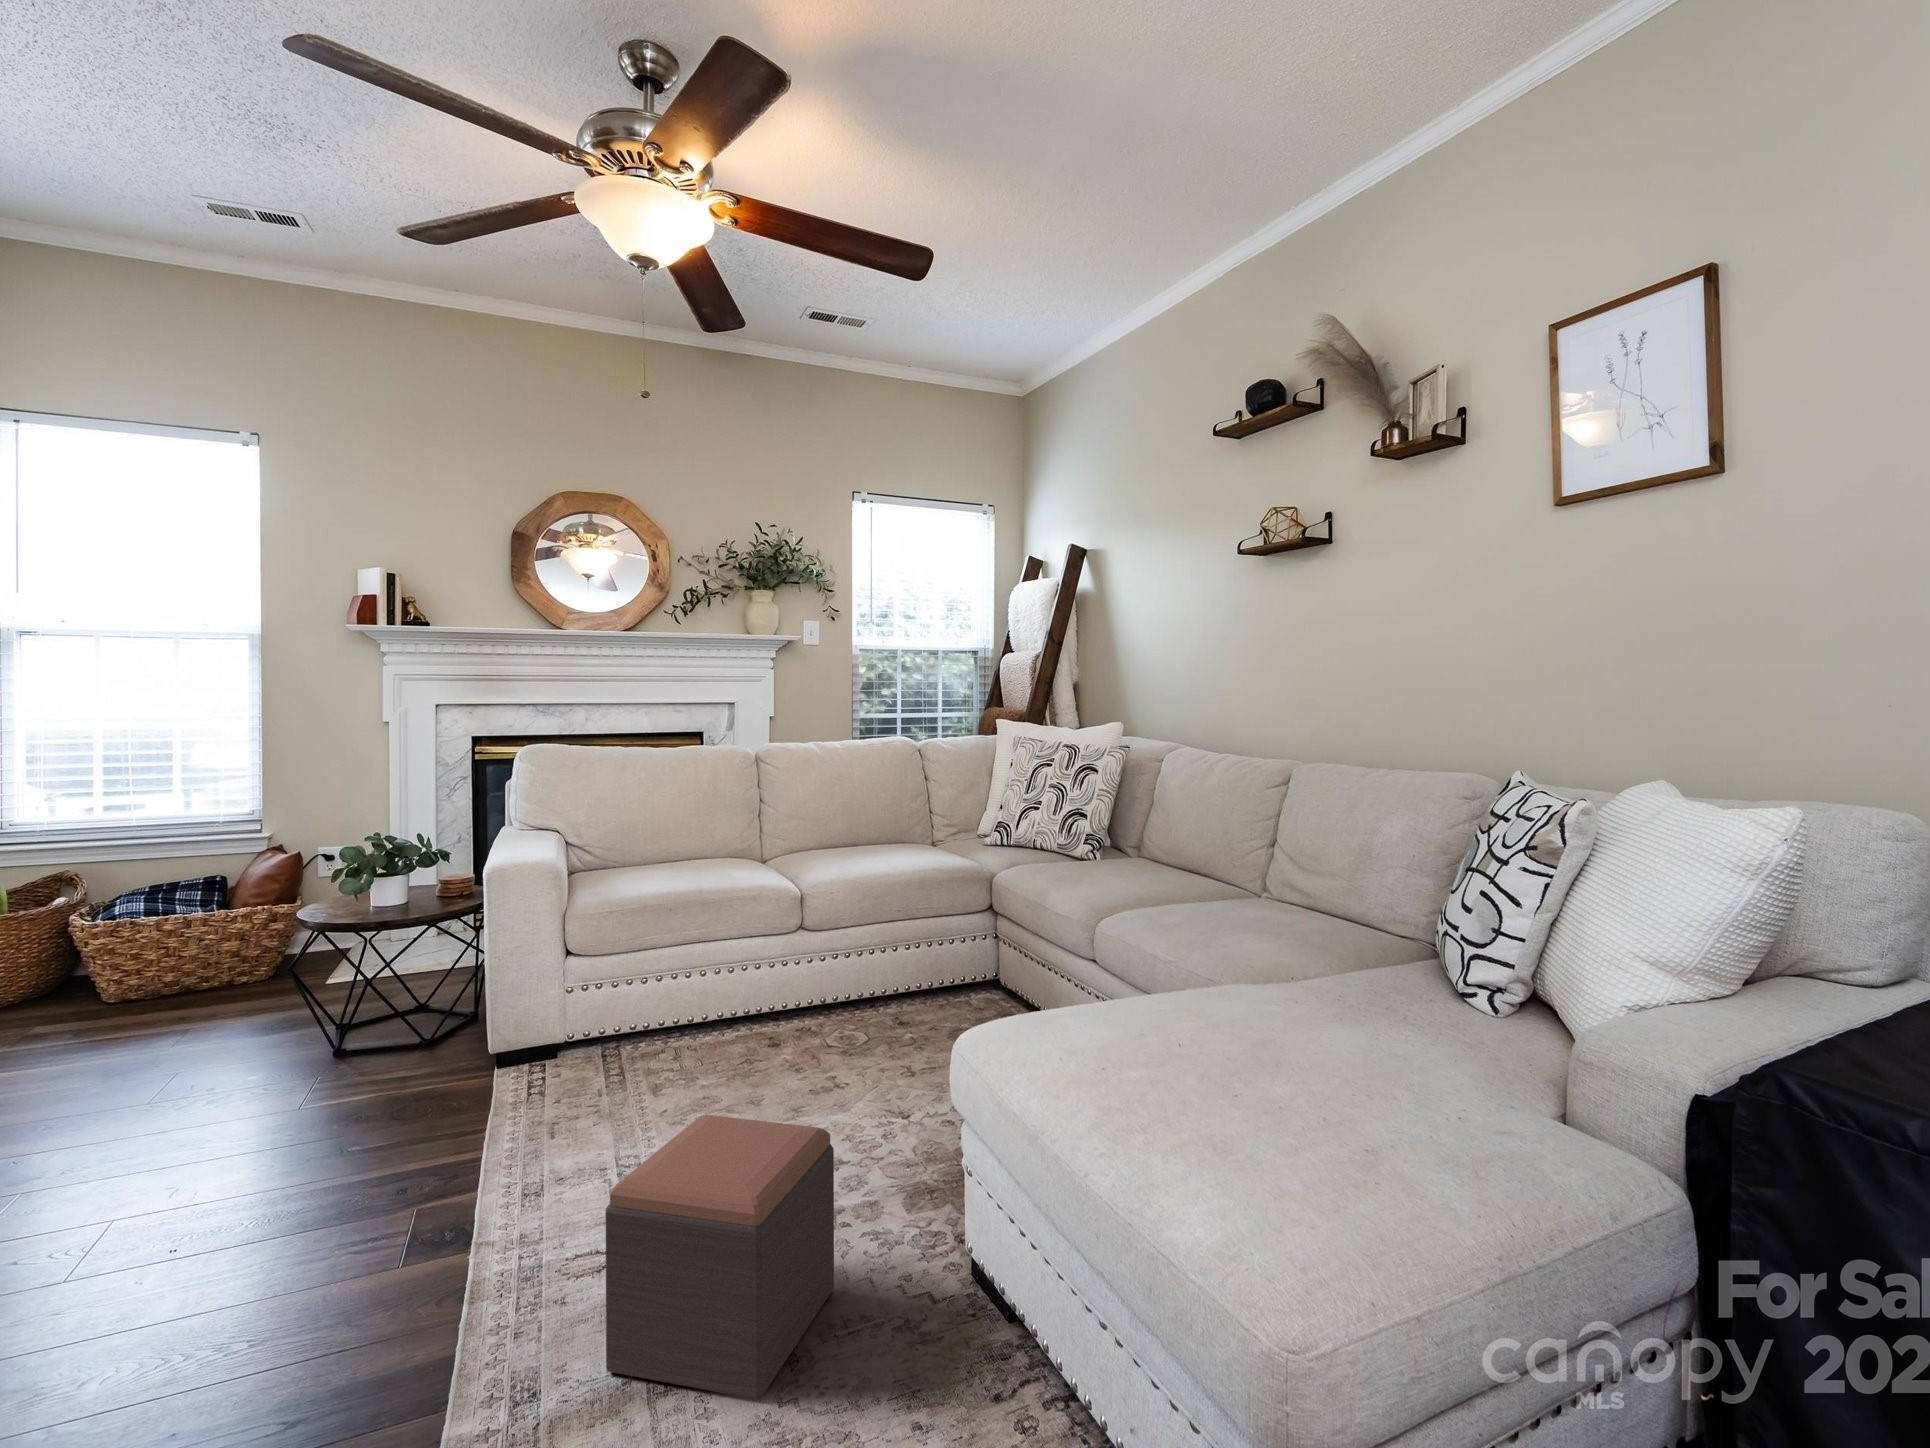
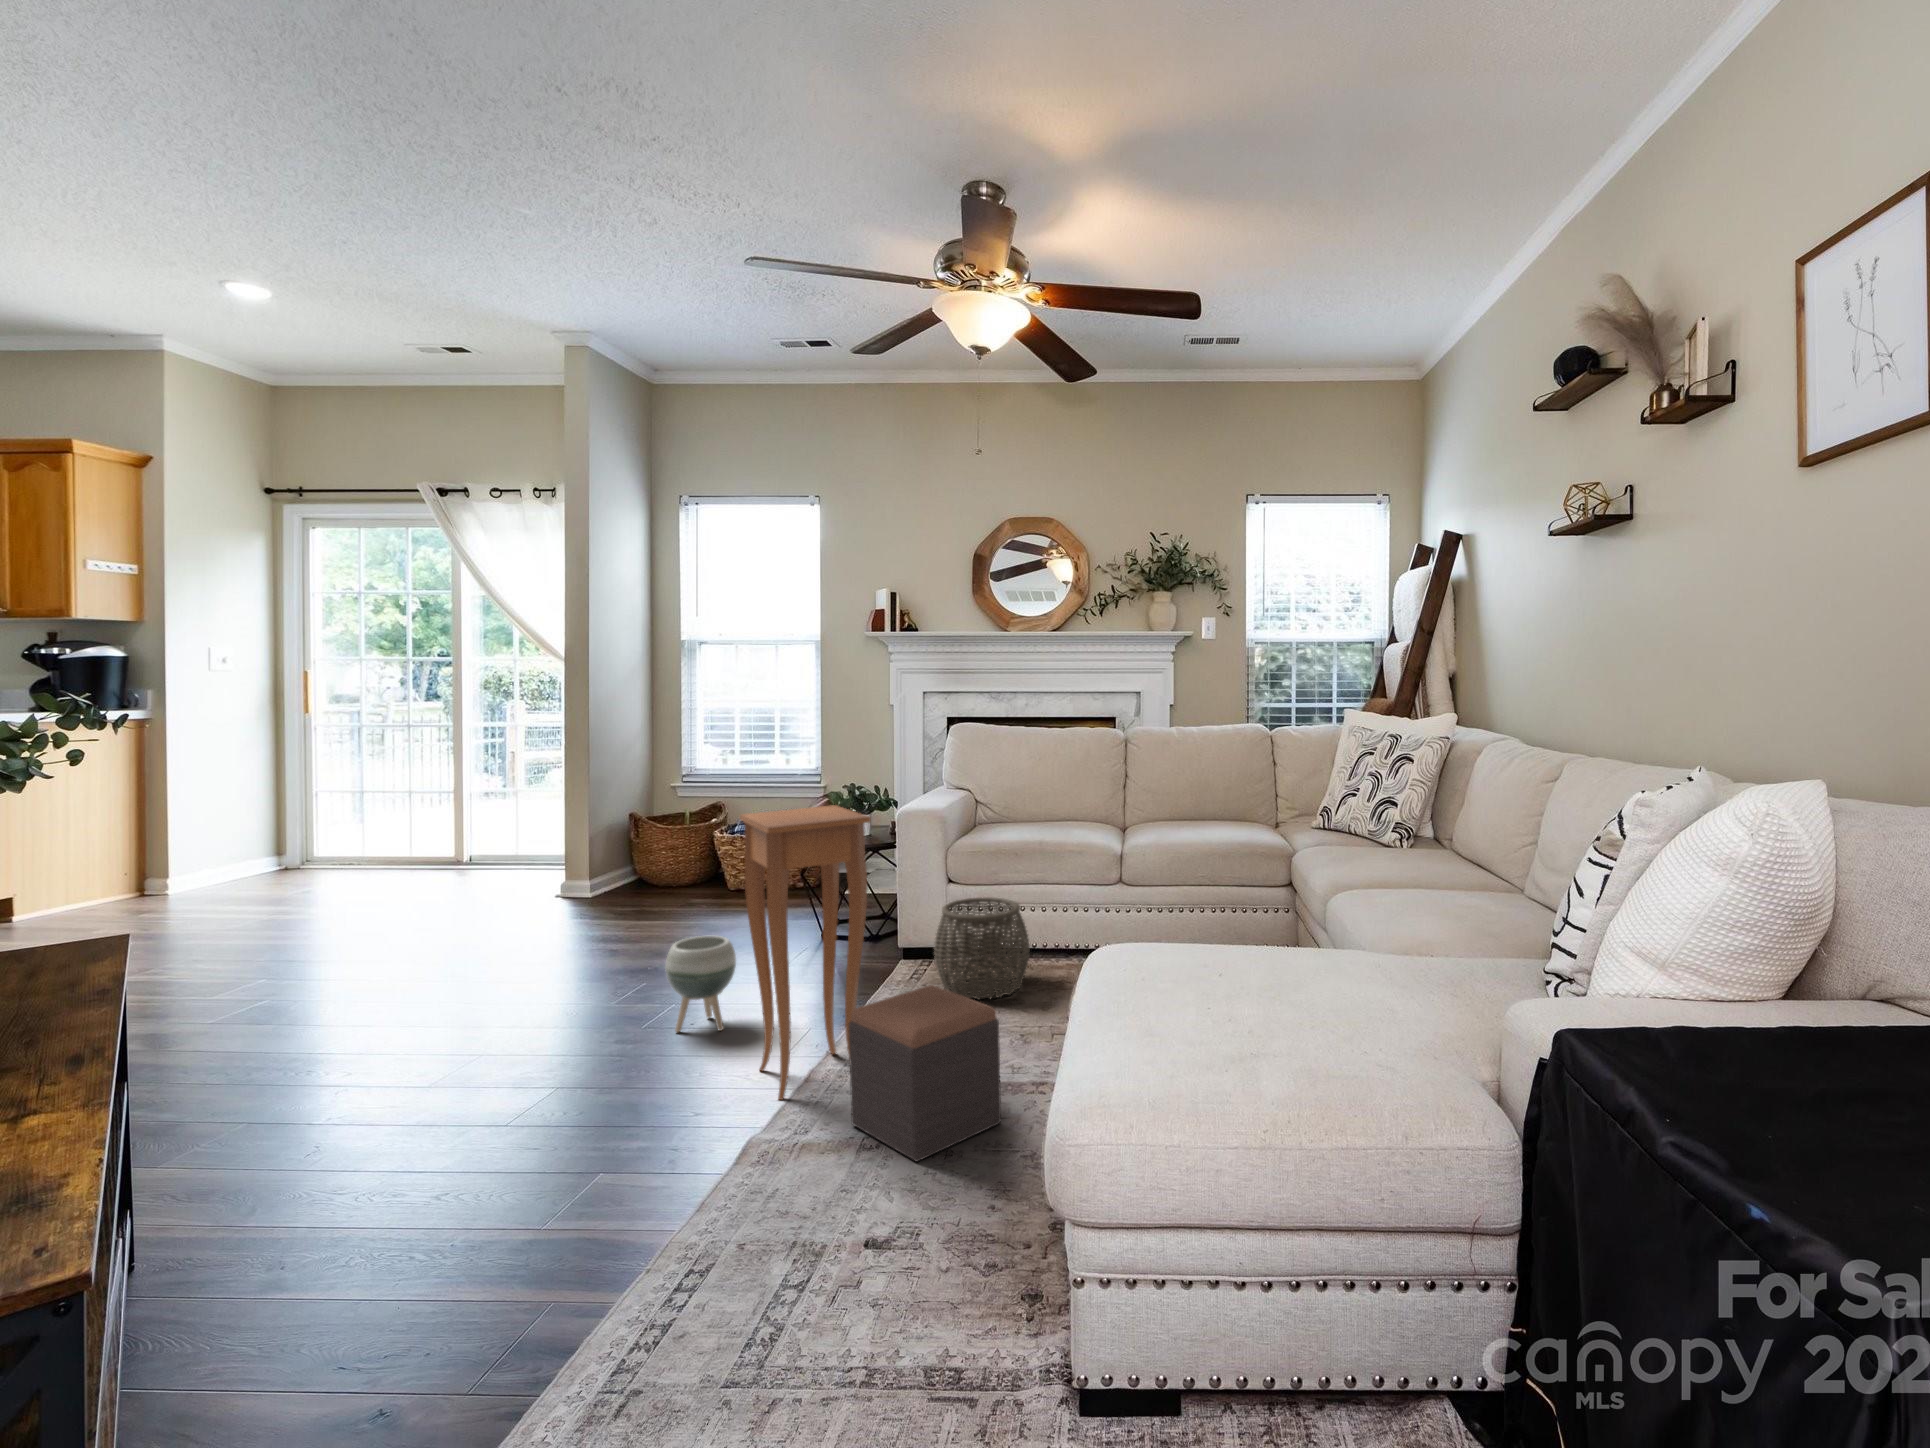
side table: none [331,864,593,1370] -> present [740,805,871,1100]
woven basket: none [582,967,720,1114] -> present [934,897,1030,1000]
planter: none [103,1105,260,1300] -> present [665,935,736,1032]

